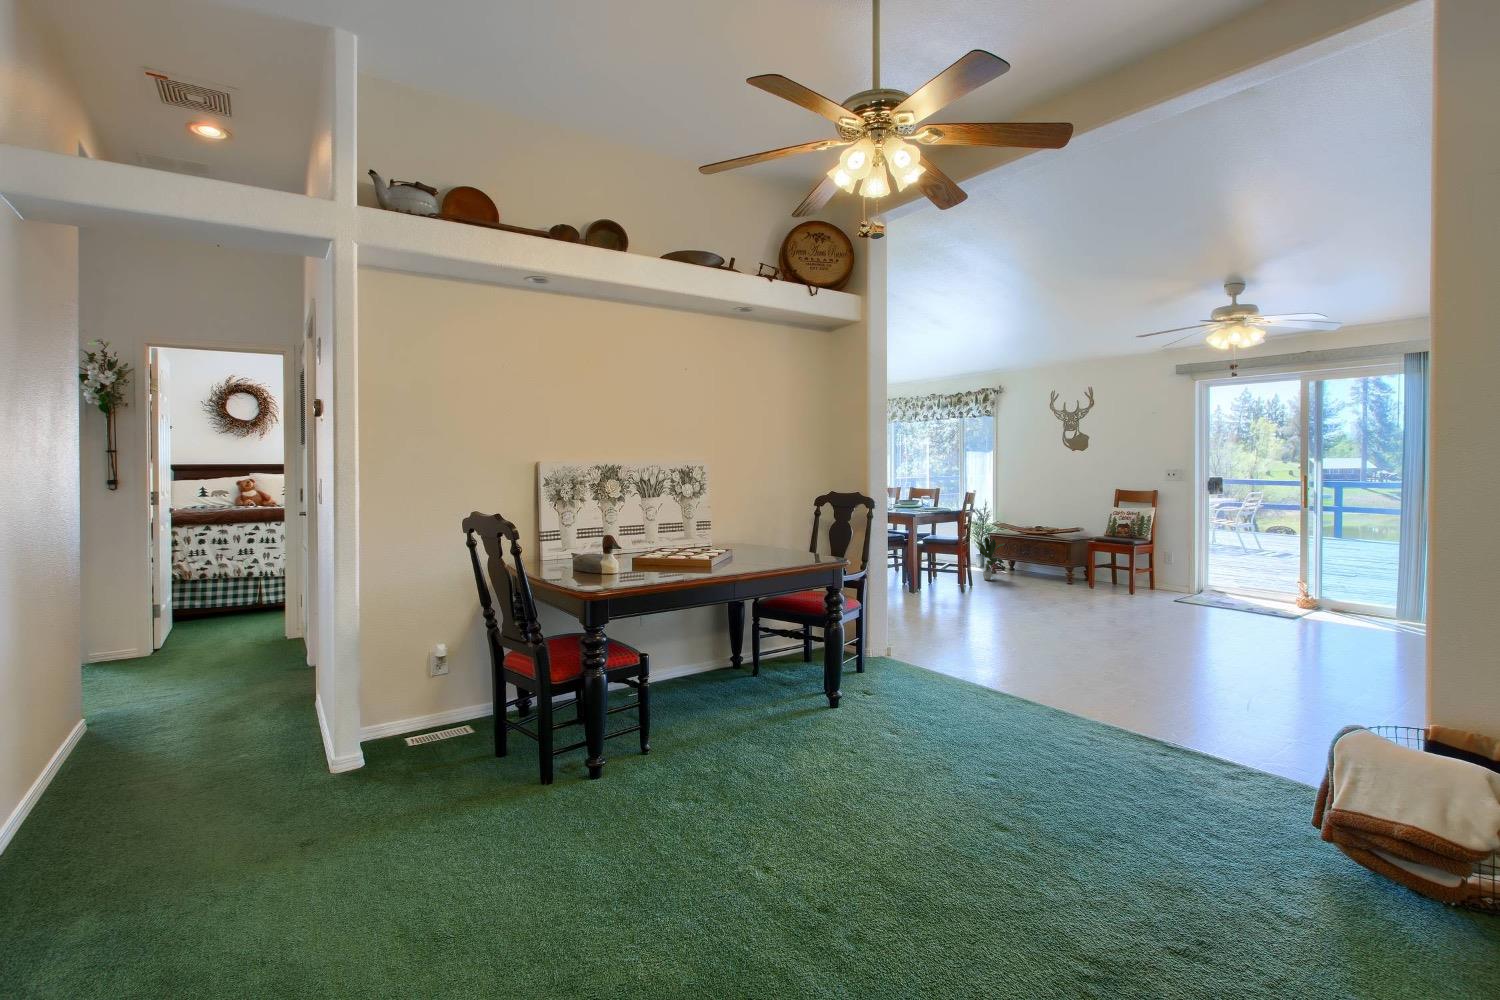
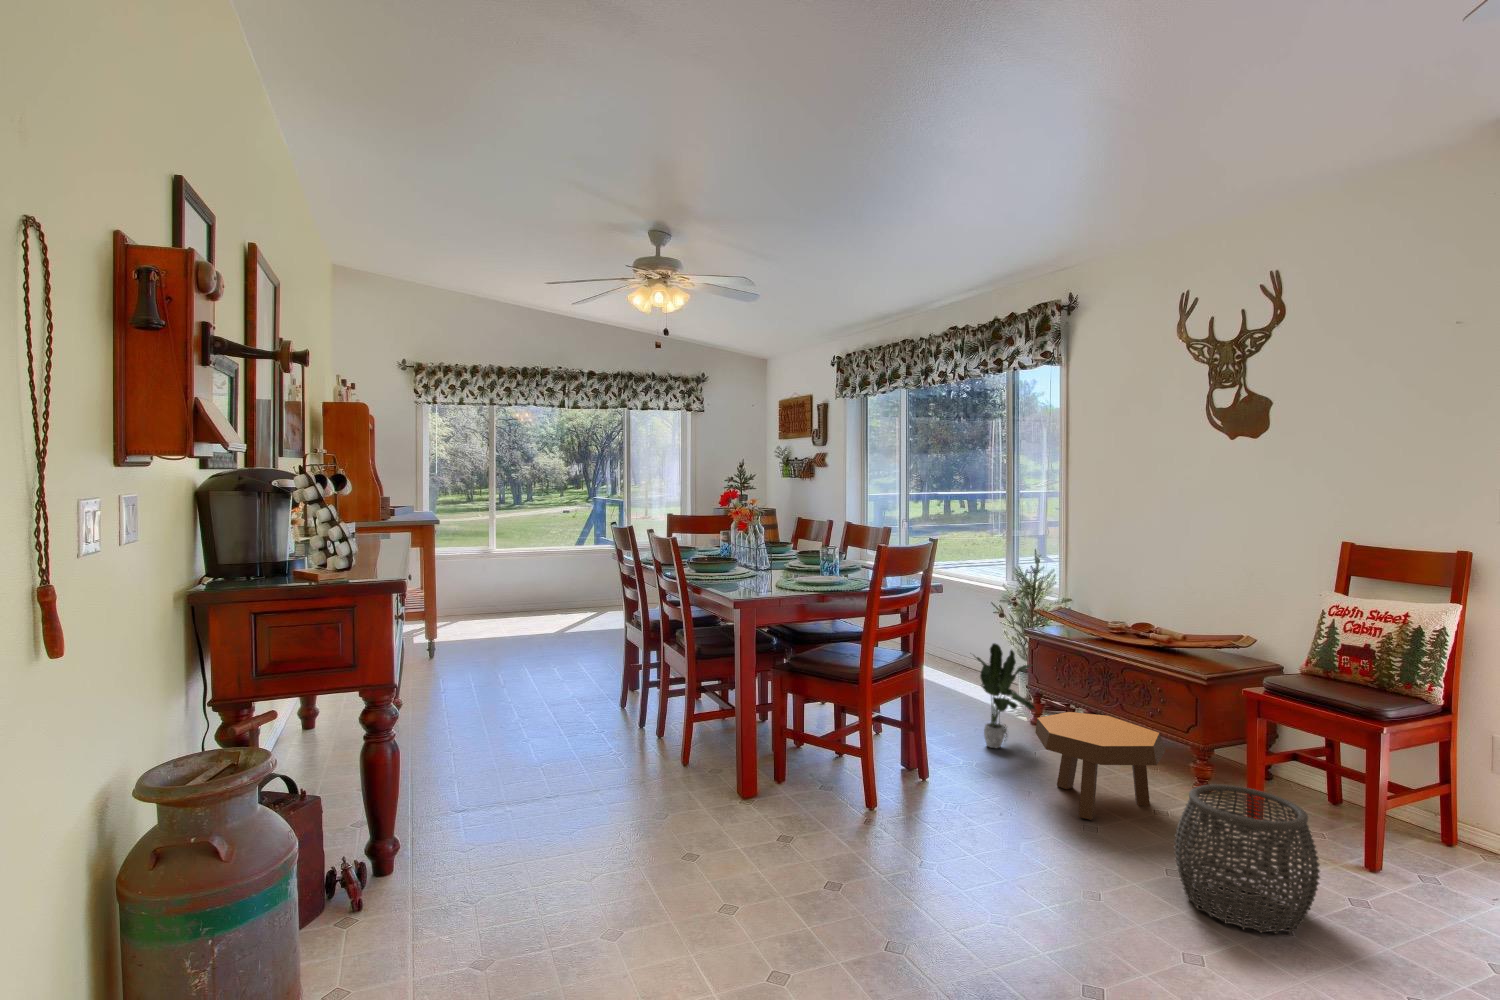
footstool: none [1015,559,1064,592] -> present [1036,712,1165,820]
woven basket: none [1081,567,1125,605] -> present [1174,784,1320,934]

